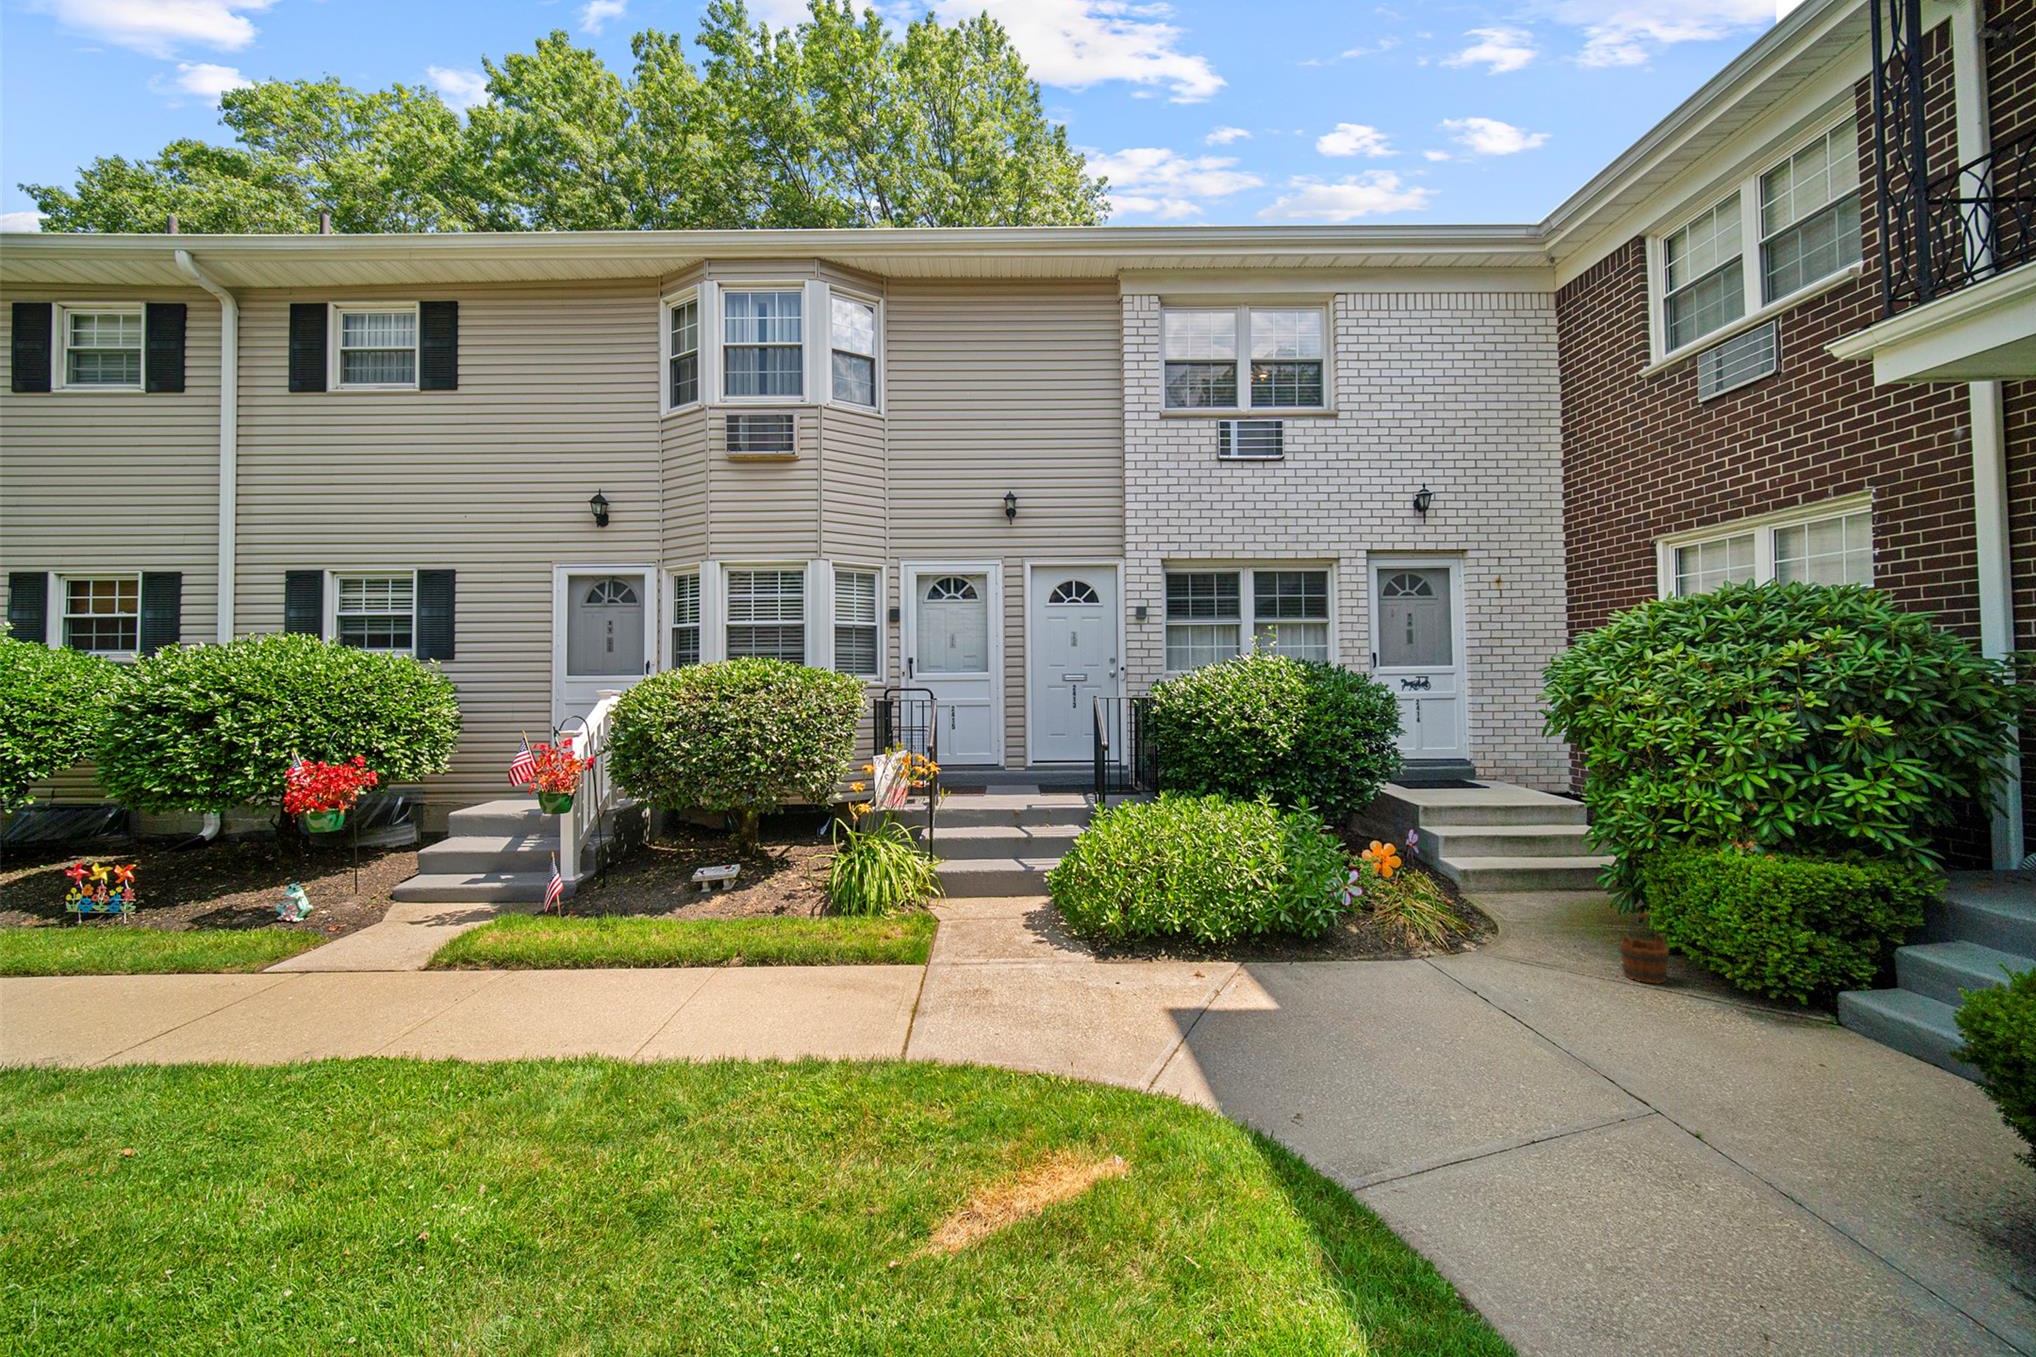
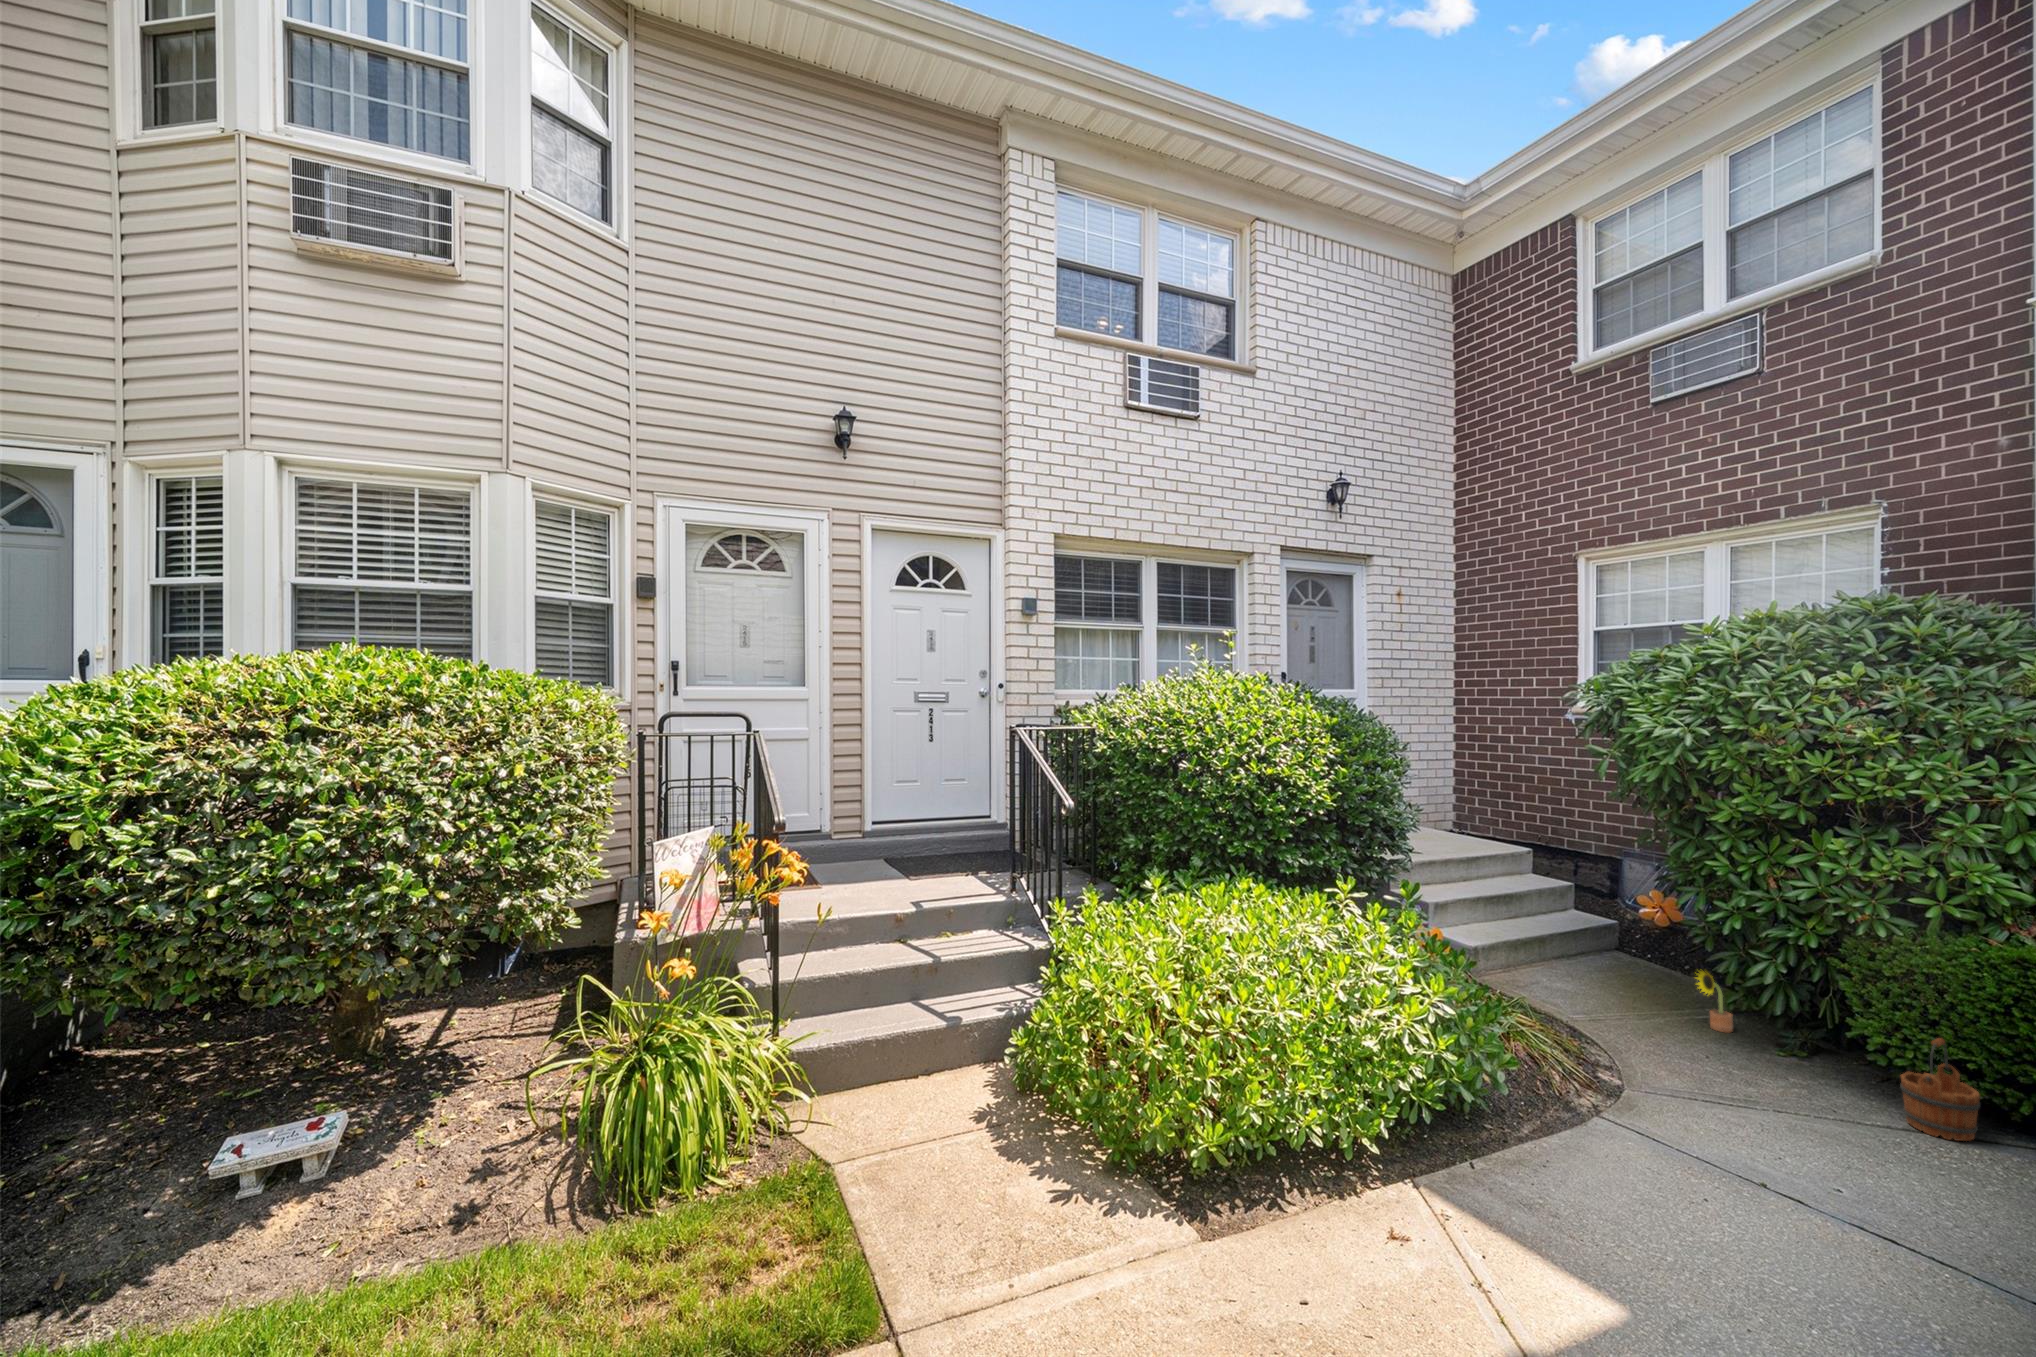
decorative plant: none [1570,877,1595,926] -> present [1696,971,1733,1032]

